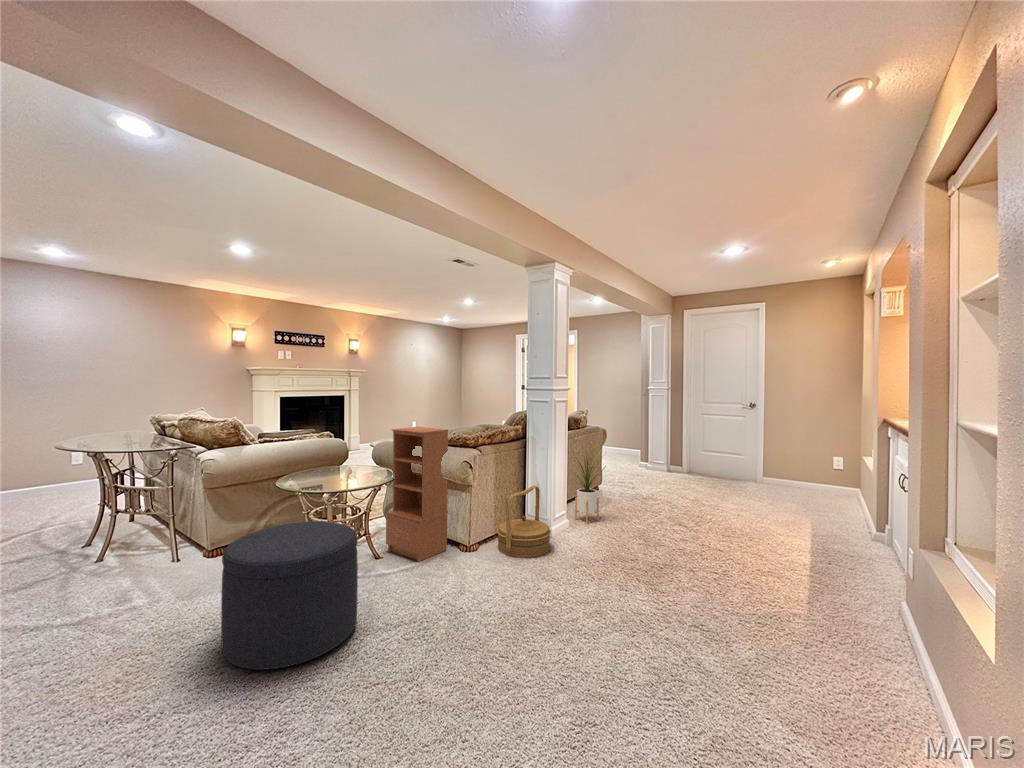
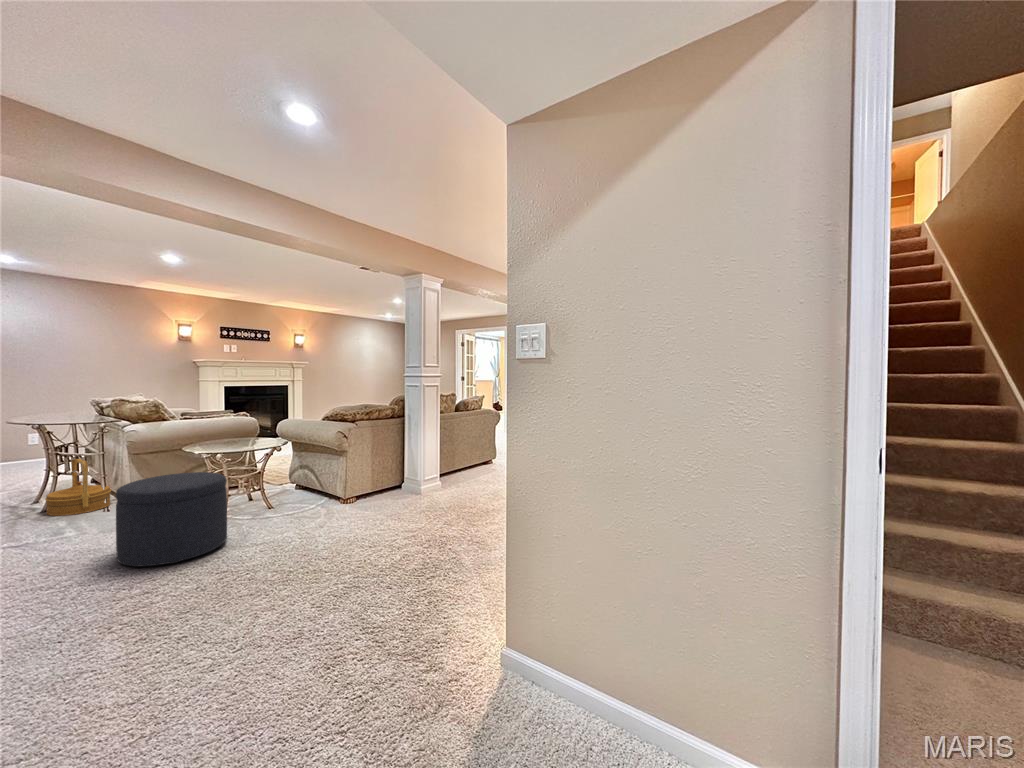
bookcase: present [386,427,448,562] -> none [278,406,329,510]
house plant: present [570,448,606,524] -> none [445,419,478,485]
woven basket: present [497,486,551,558] -> present [45,459,111,516]

